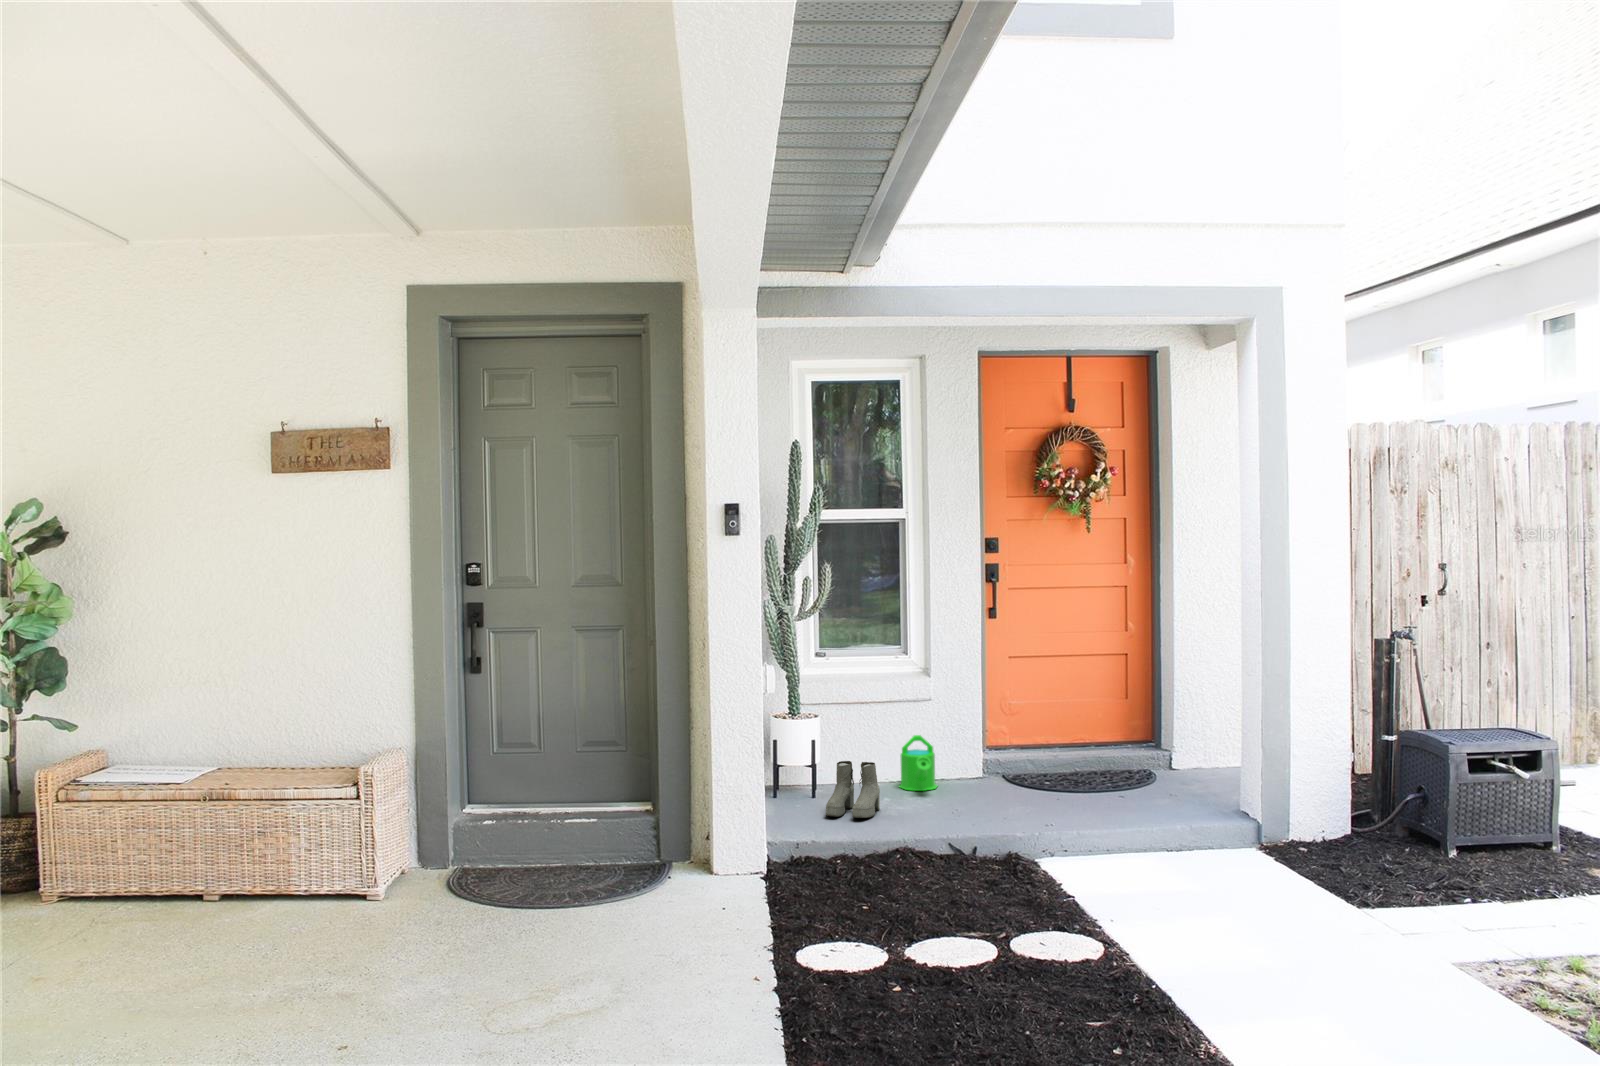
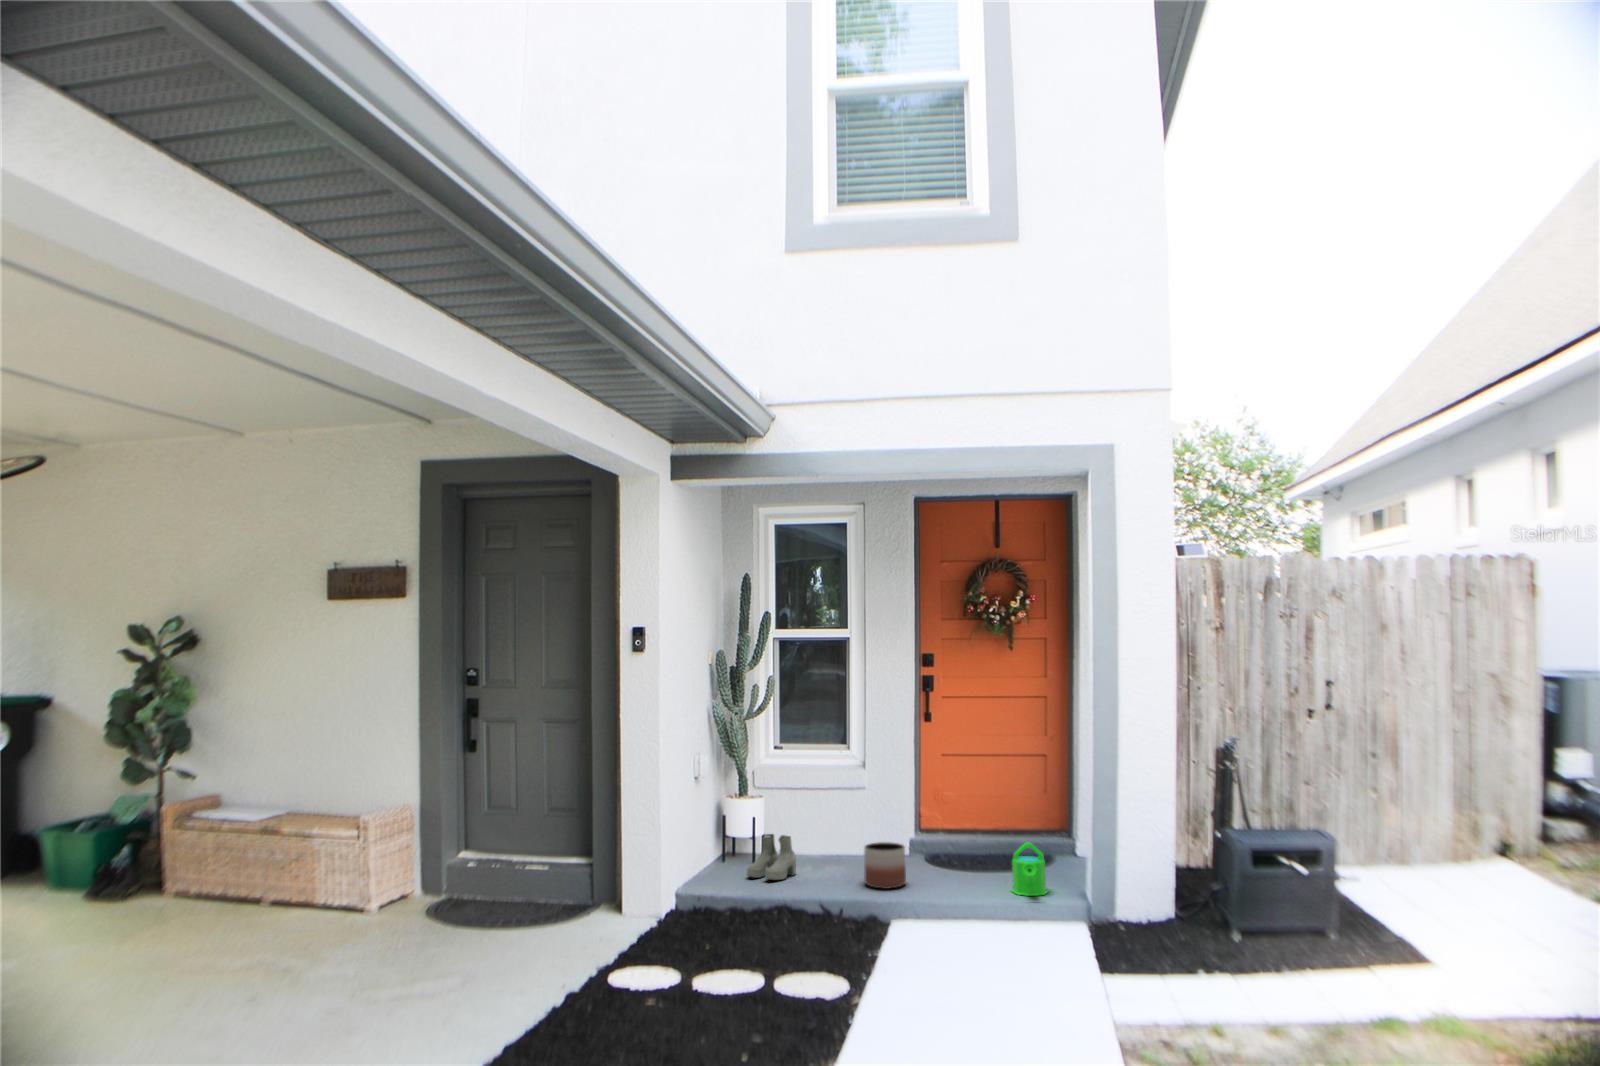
watering can: present [899,735,937,791] -> present [1011,843,1047,896]
planter: none [975,763,1026,819] -> present [864,842,906,889]

